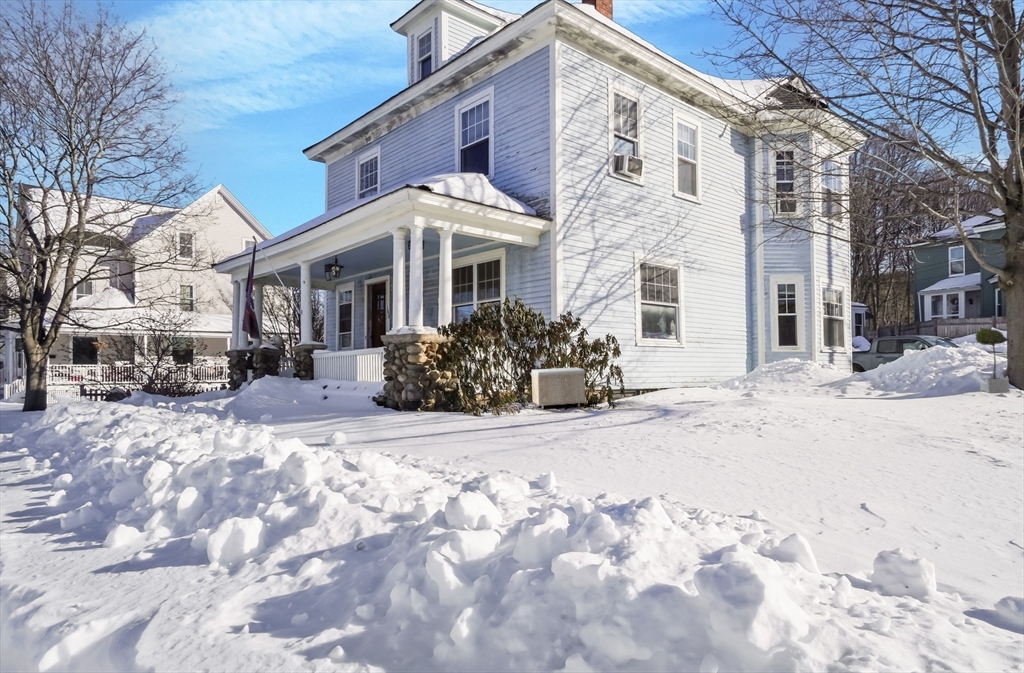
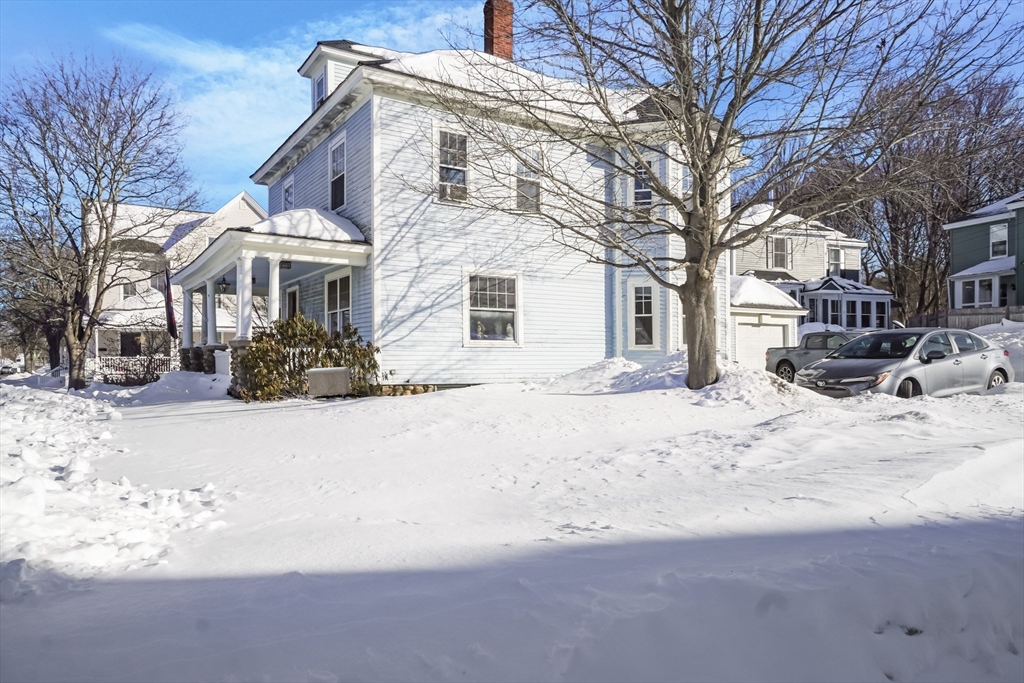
potted tree: present [975,328,1010,393] -> none [640,335,661,388]

